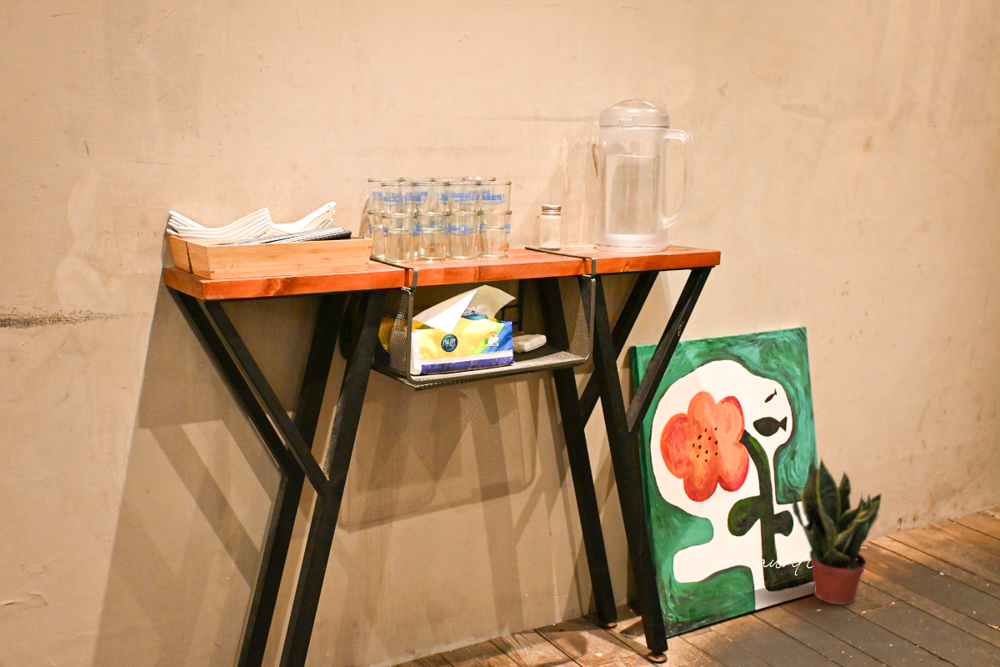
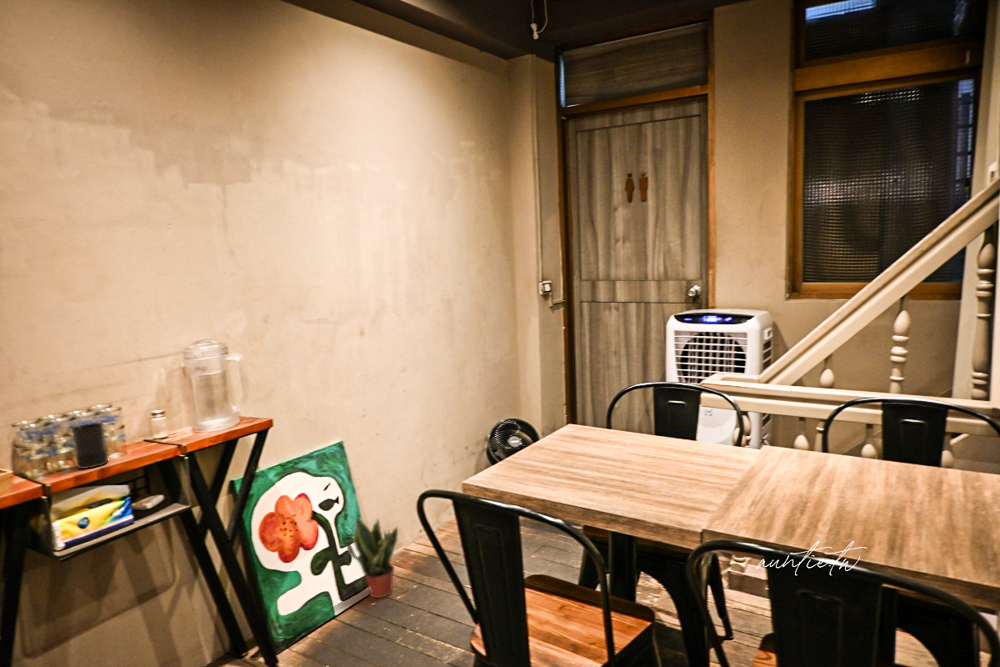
candle: none [440,190,486,263] -> present [72,423,108,469]

